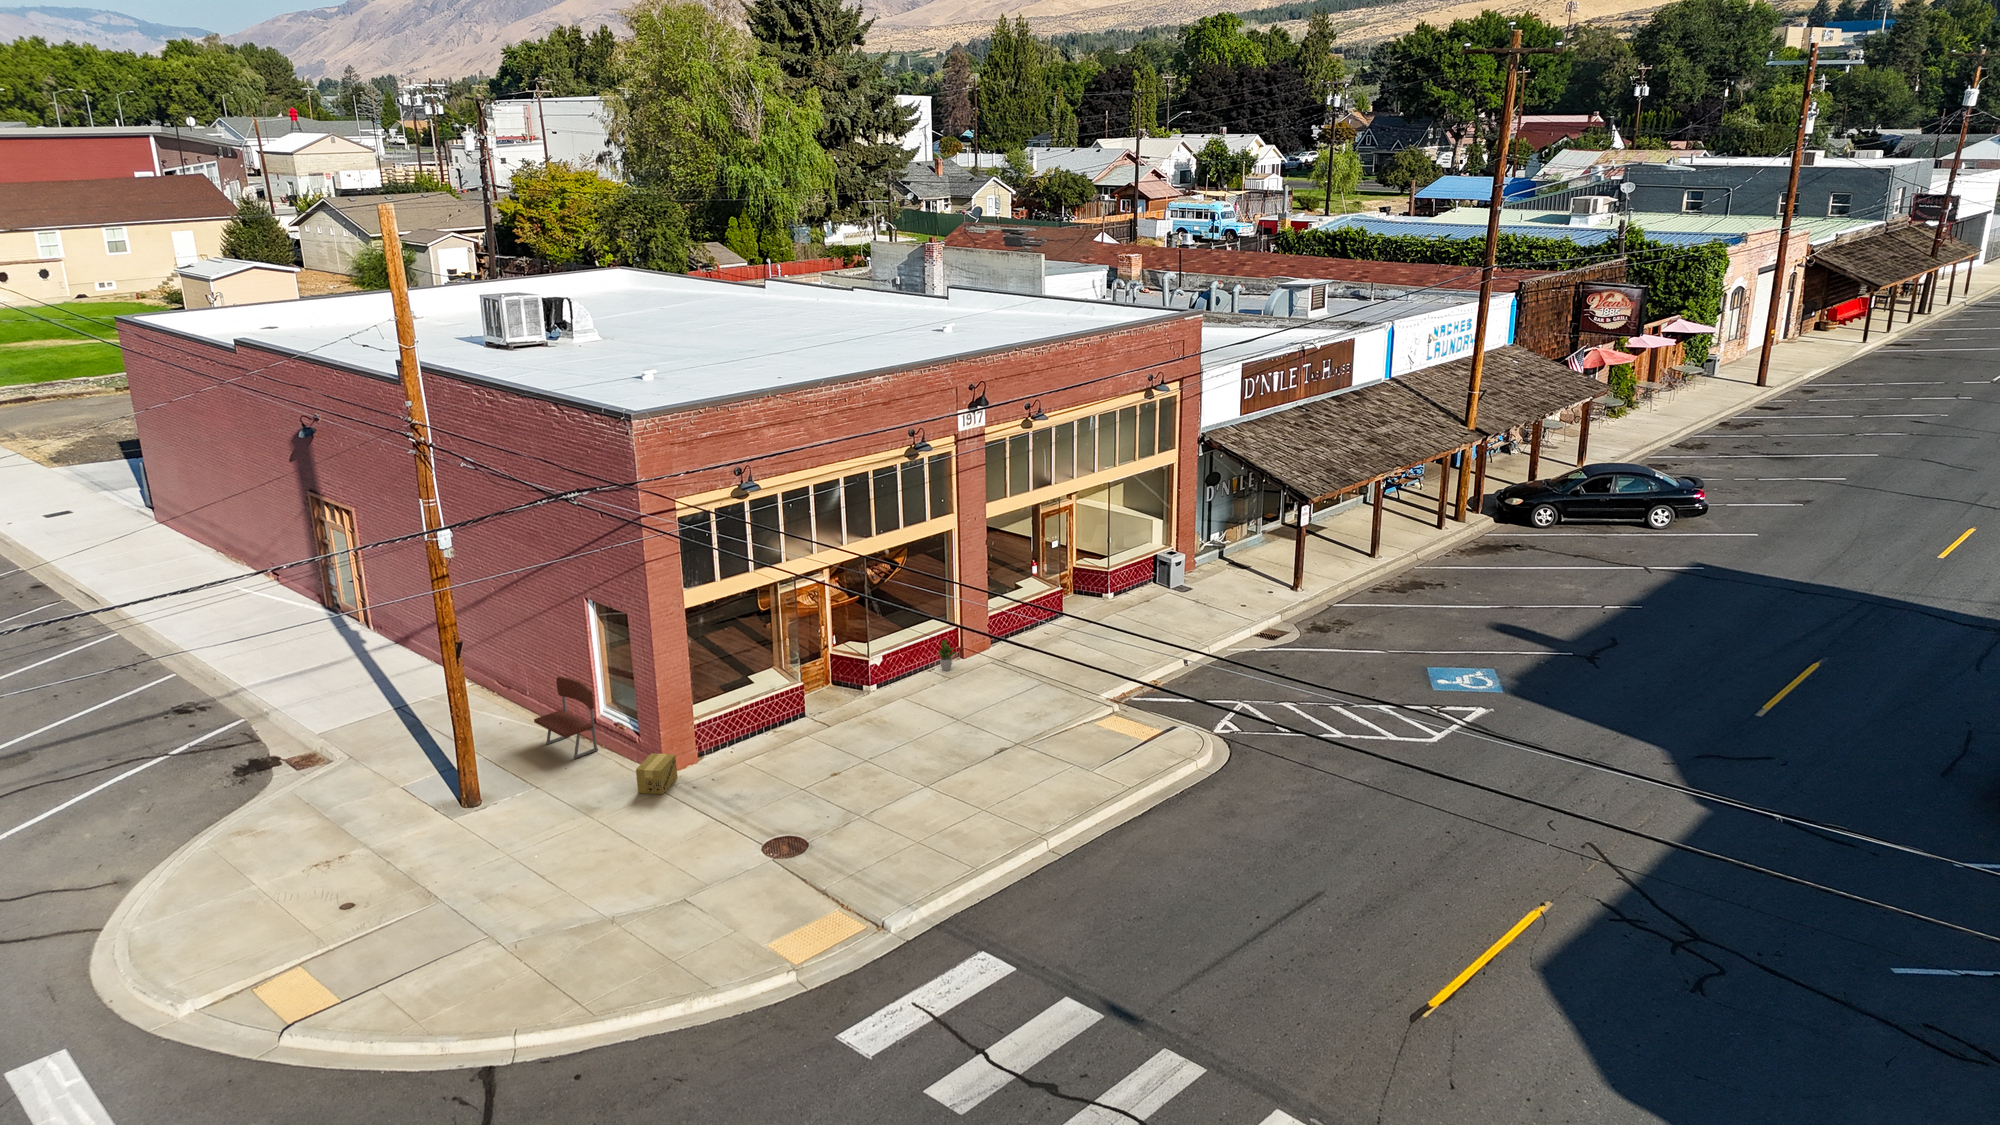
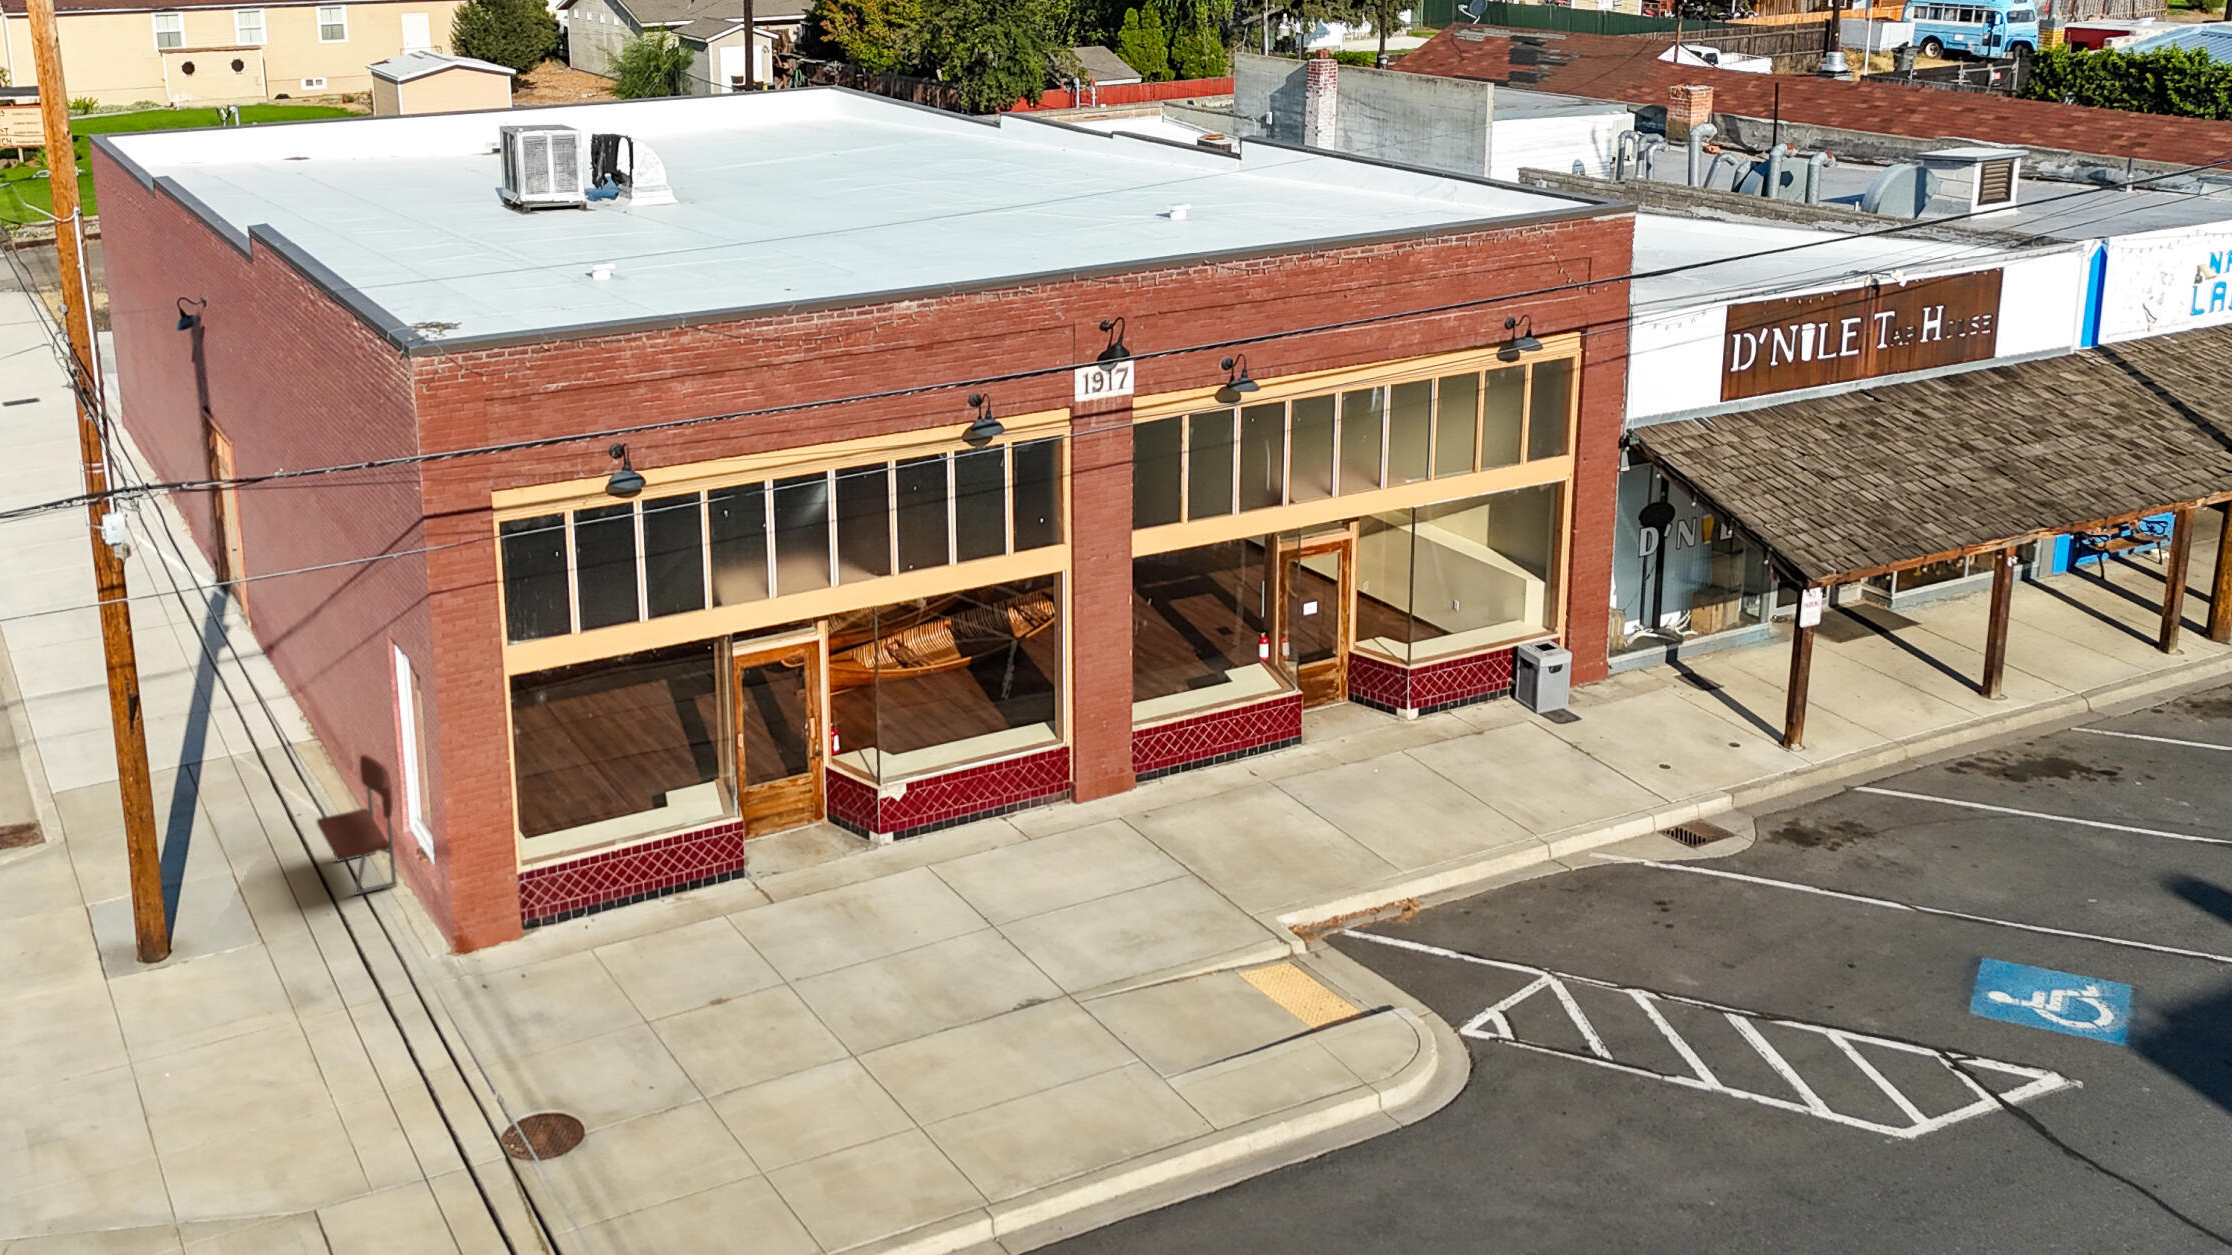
potted plant: present [938,639,956,671] -> none [1015,766,1051,824]
cardboard box: present [636,753,677,795] -> none [395,910,475,987]

